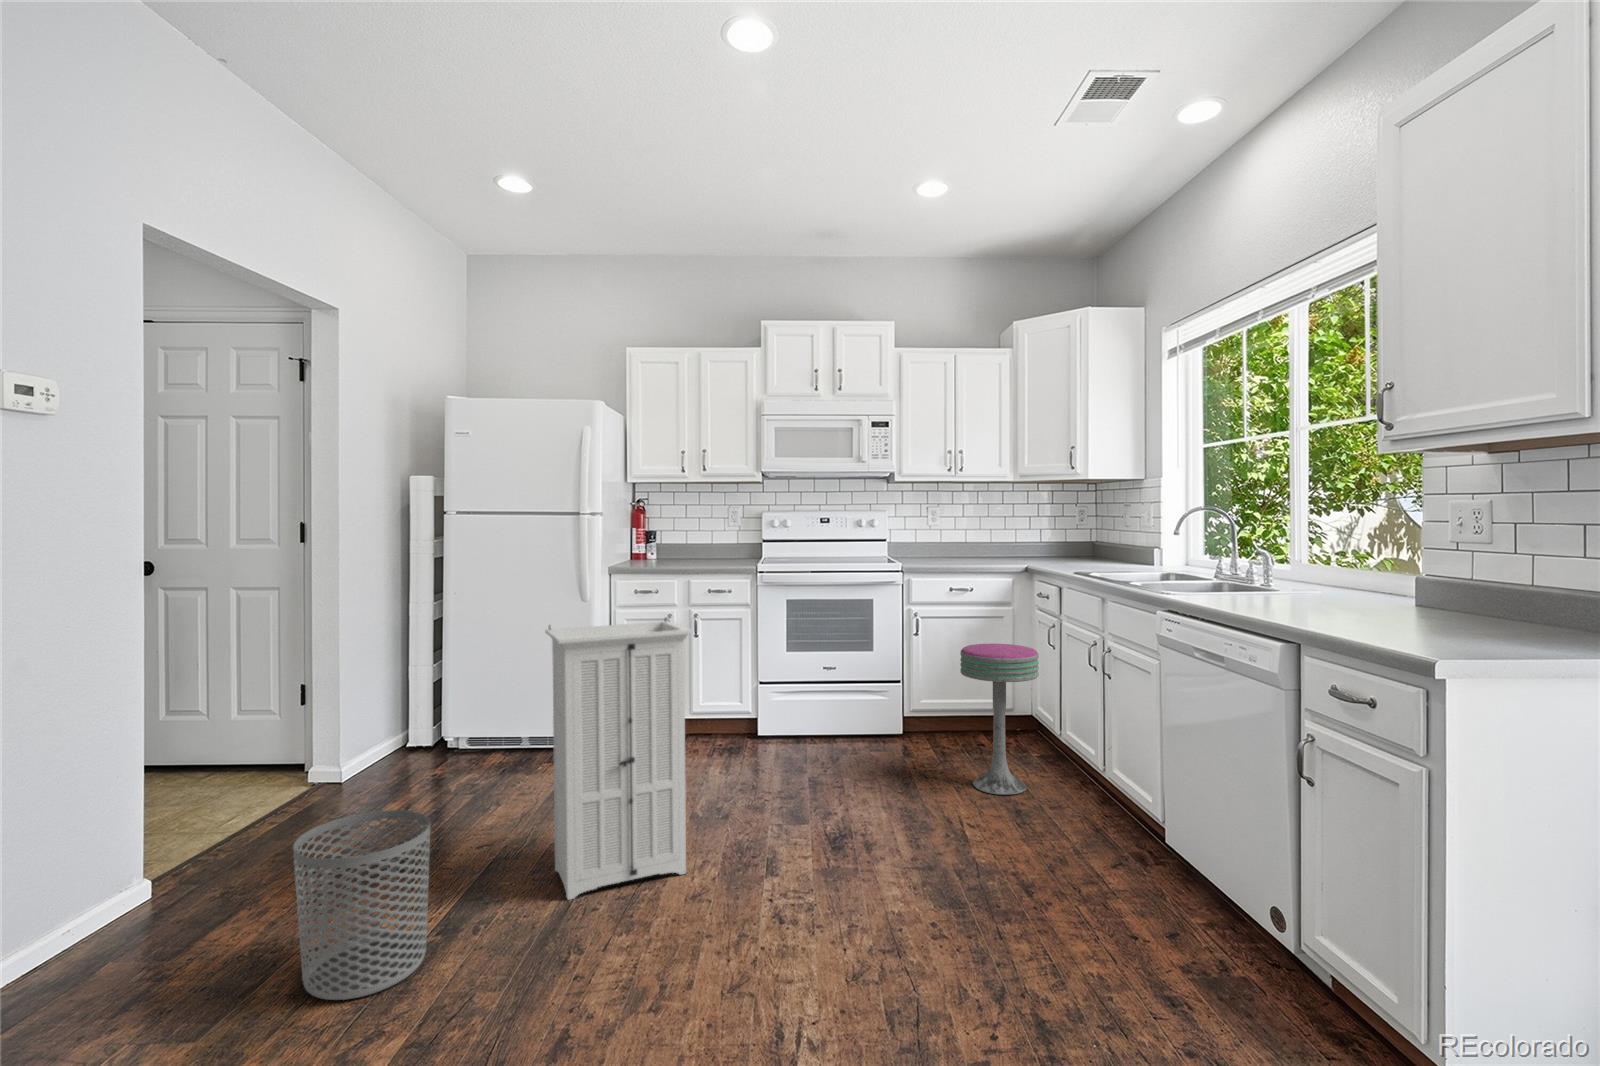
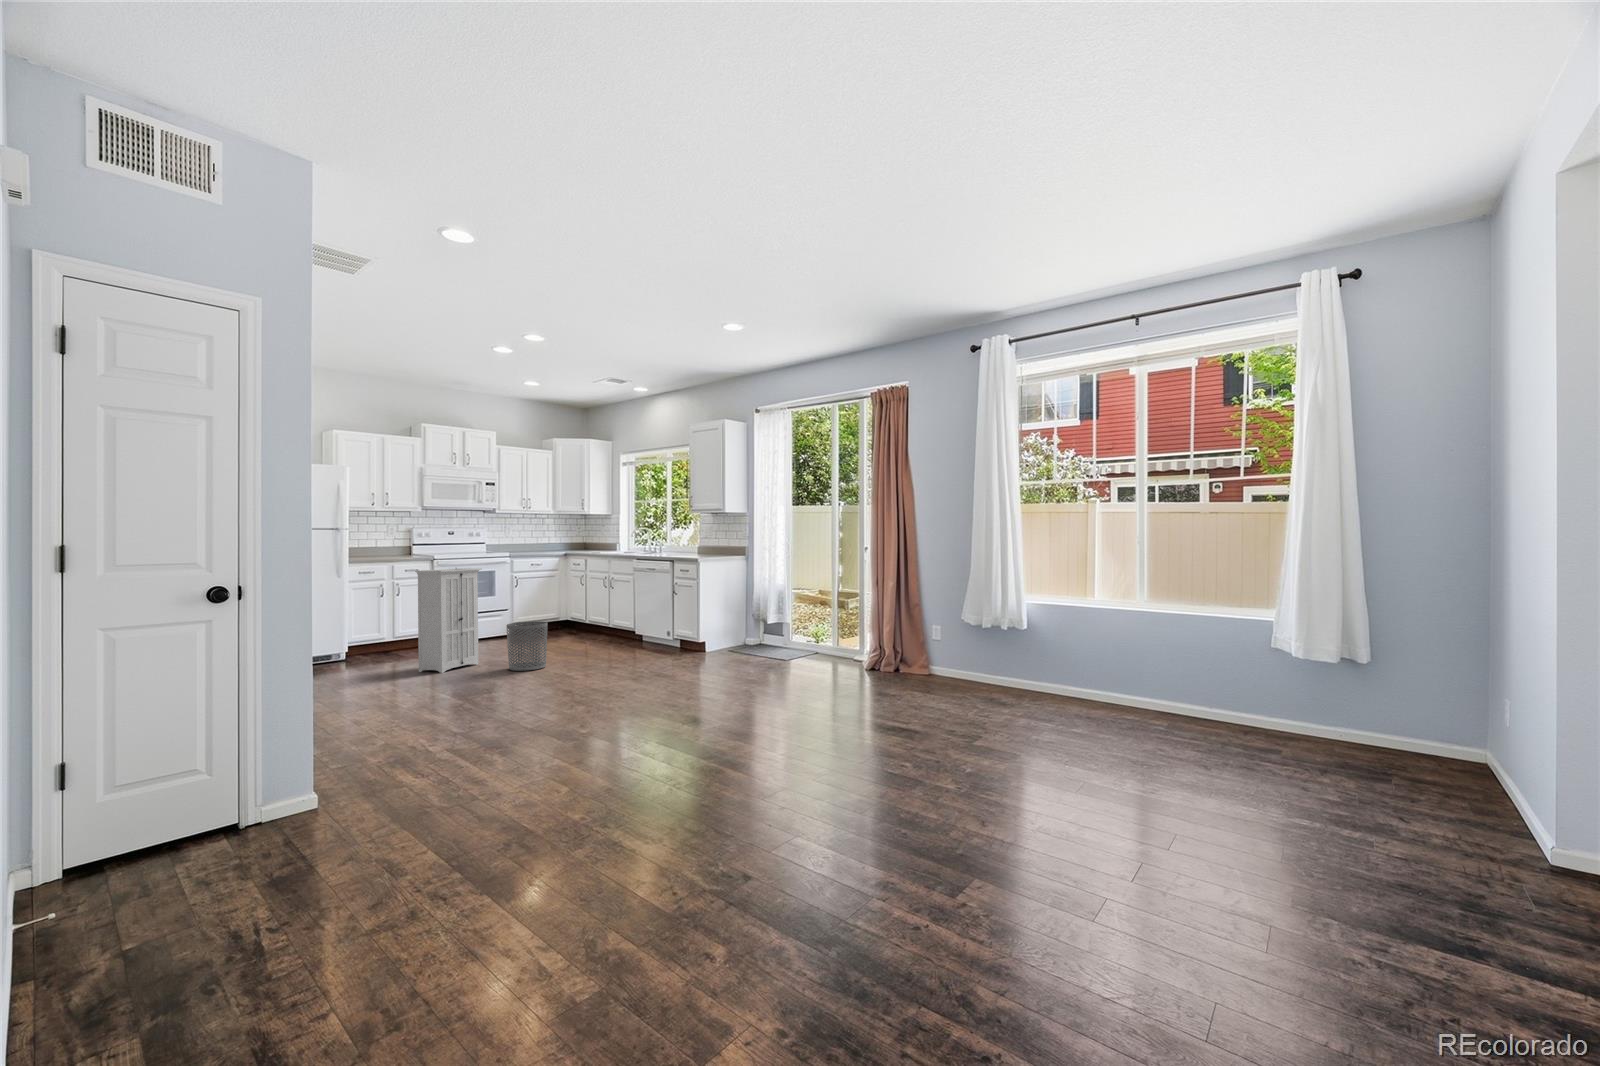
bar stool: present [960,644,1039,795] -> none [553,582,586,641]
waste bin: present [293,810,430,1000] -> present [506,621,547,671]

